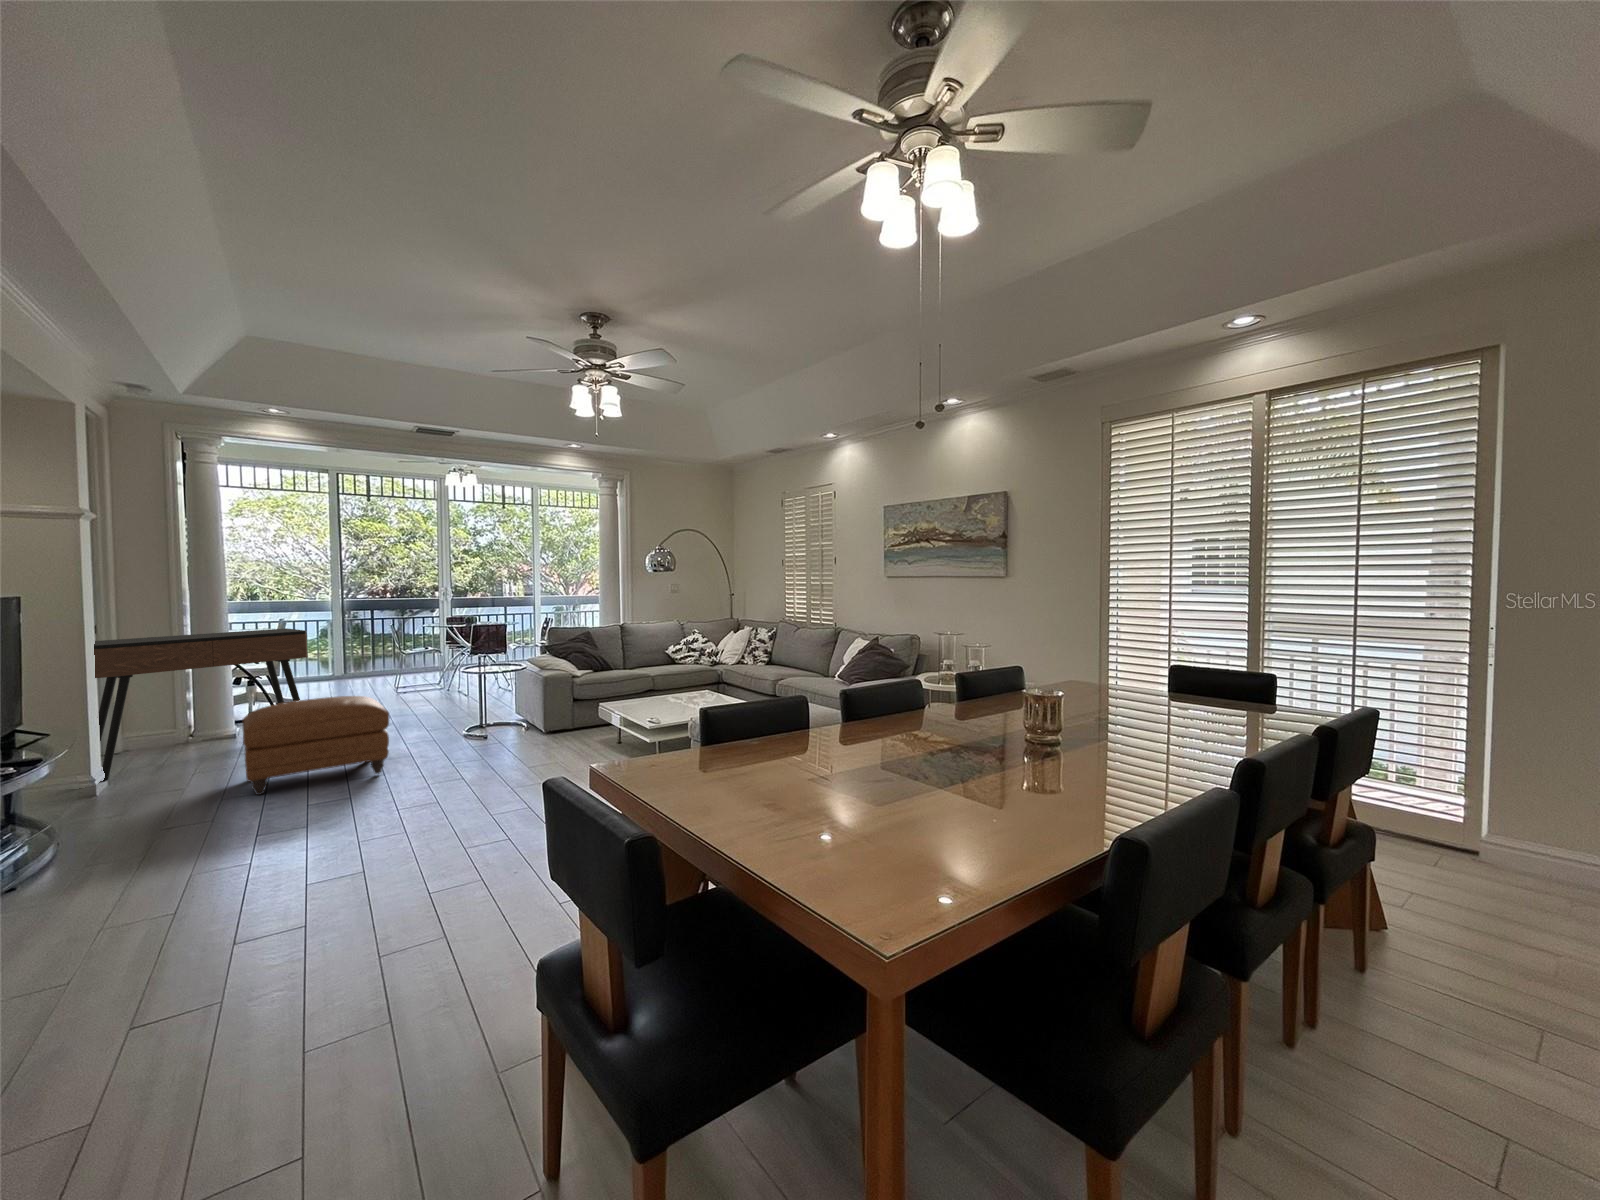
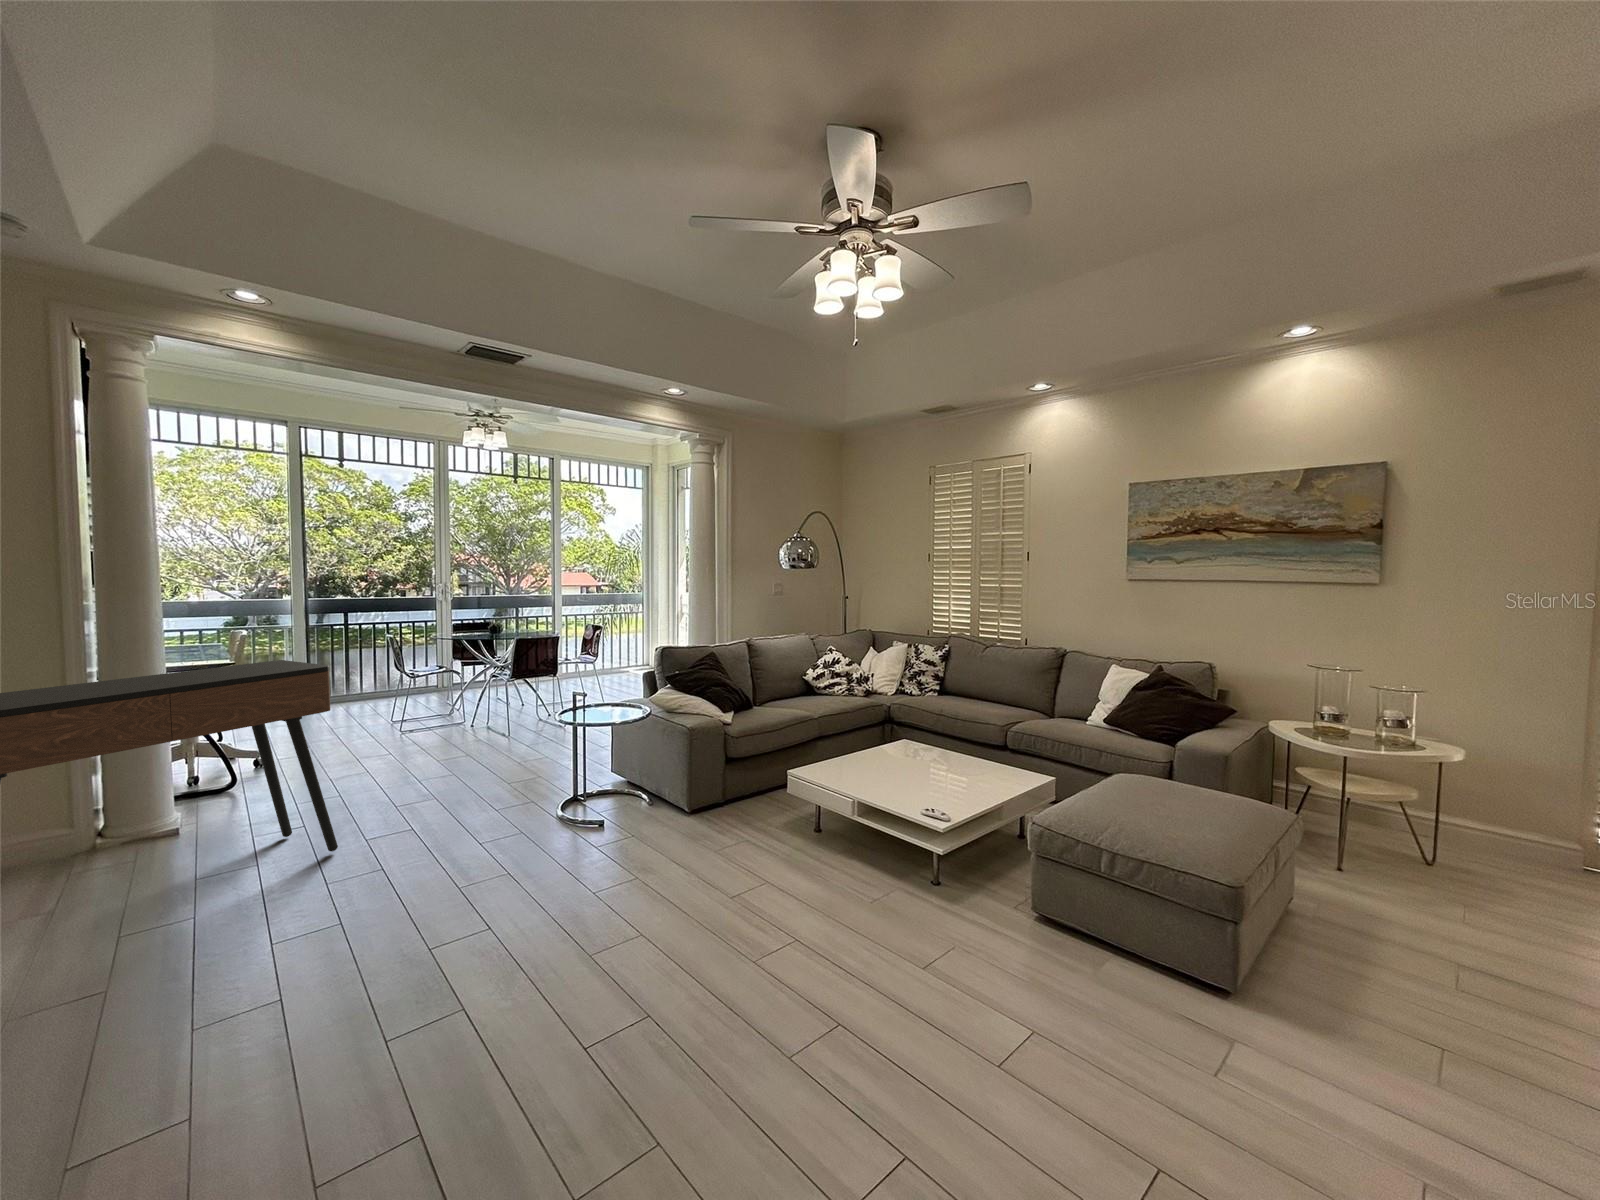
ottoman: present [243,696,389,795] -> none [258,784,540,1017]

